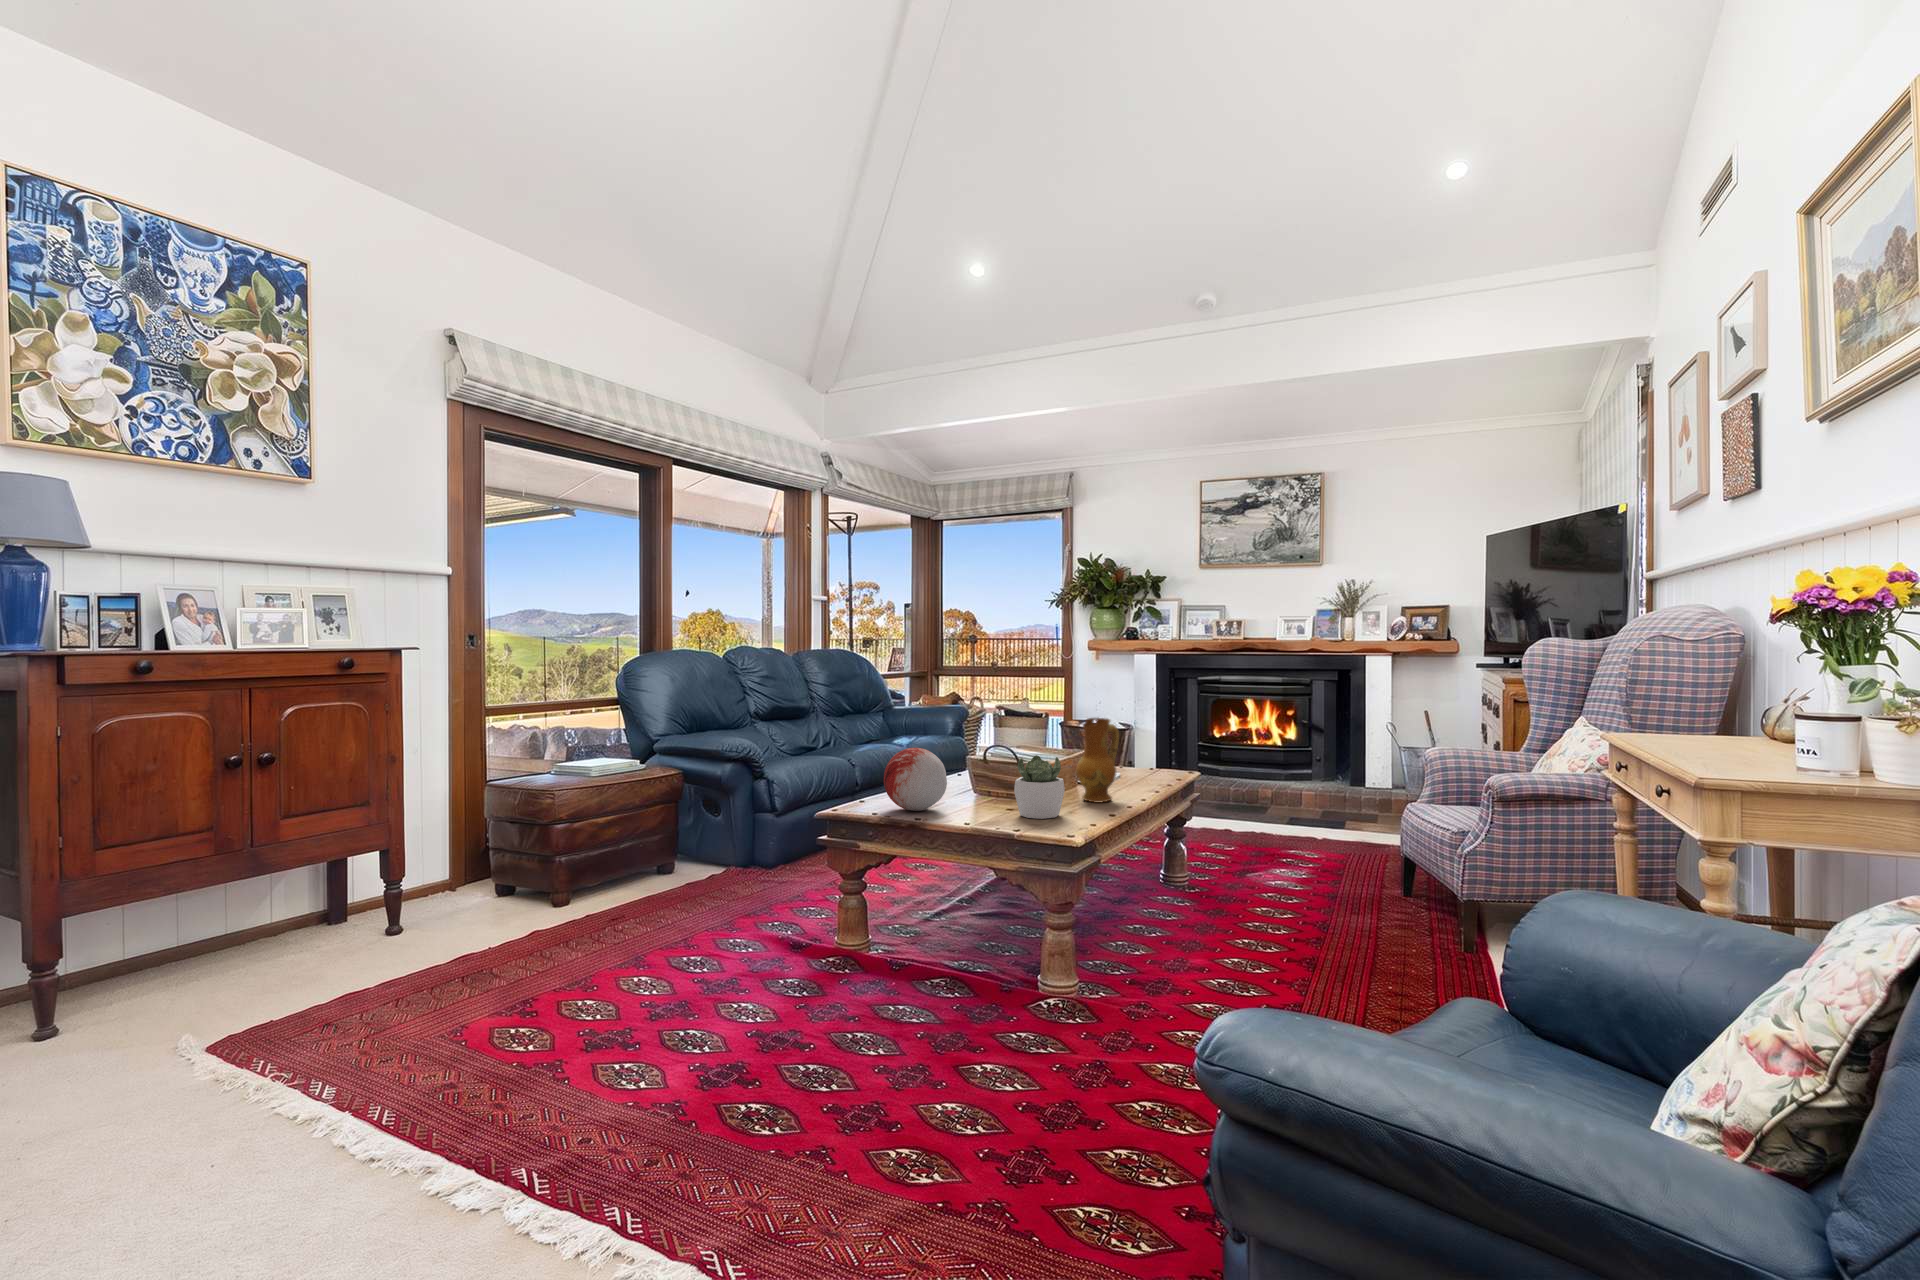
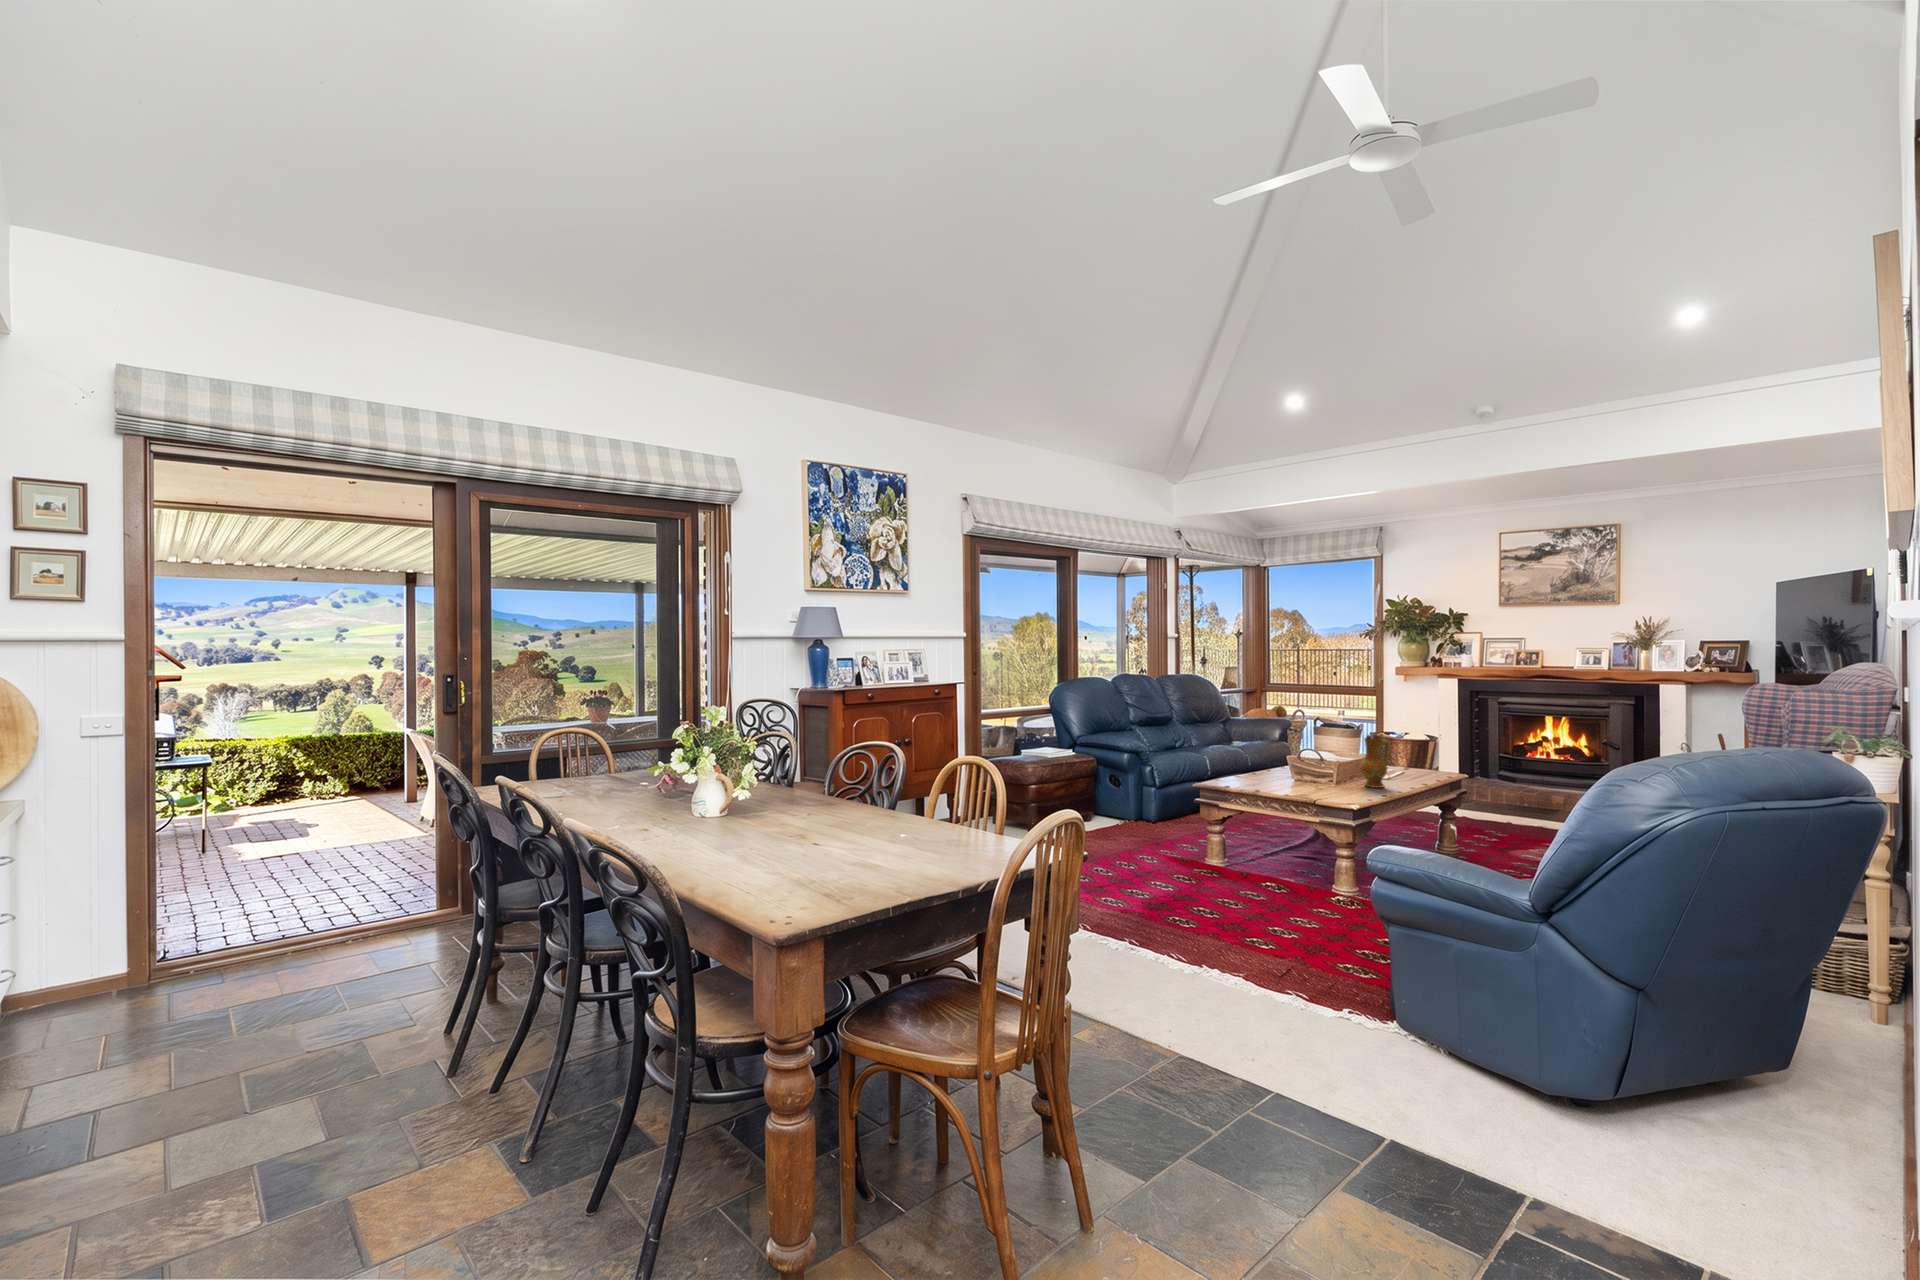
decorative orb: present [884,748,947,811] -> none [1235,749,1274,786]
succulent plant: present [1014,755,1065,819] -> none [1316,757,1349,794]

